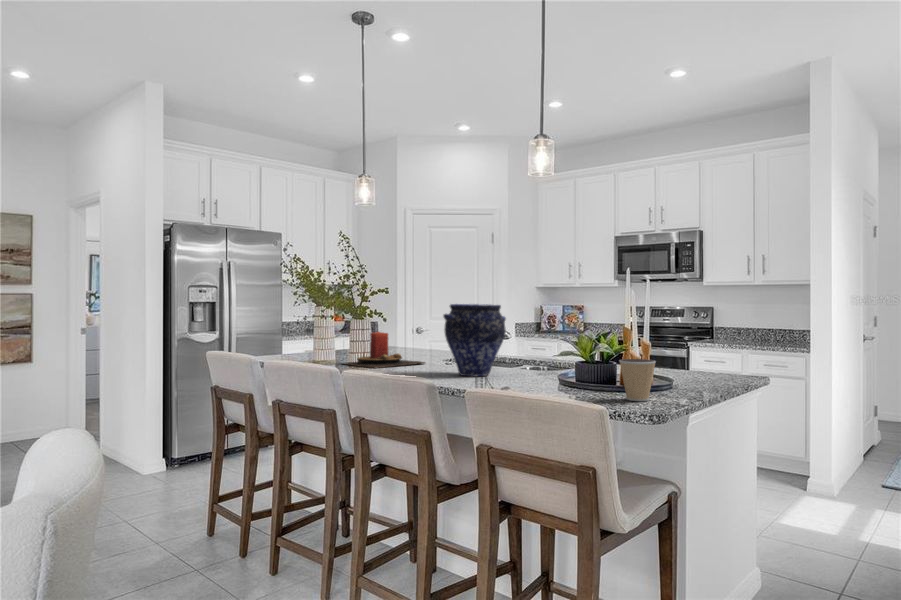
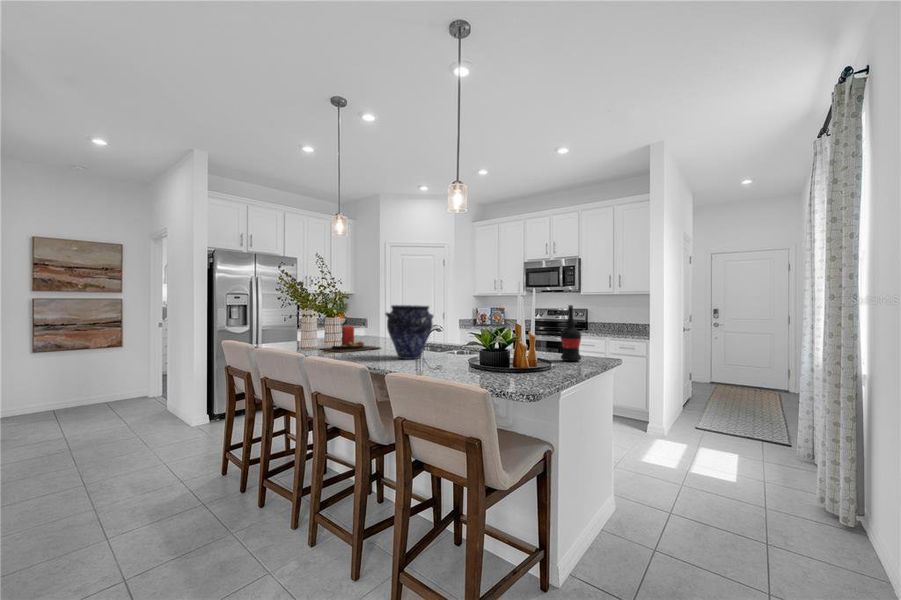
wine bottle: none [681,304,710,380] -> present [561,305,581,361]
coffee cup: present [619,359,656,401] -> none [508,348,536,383]

